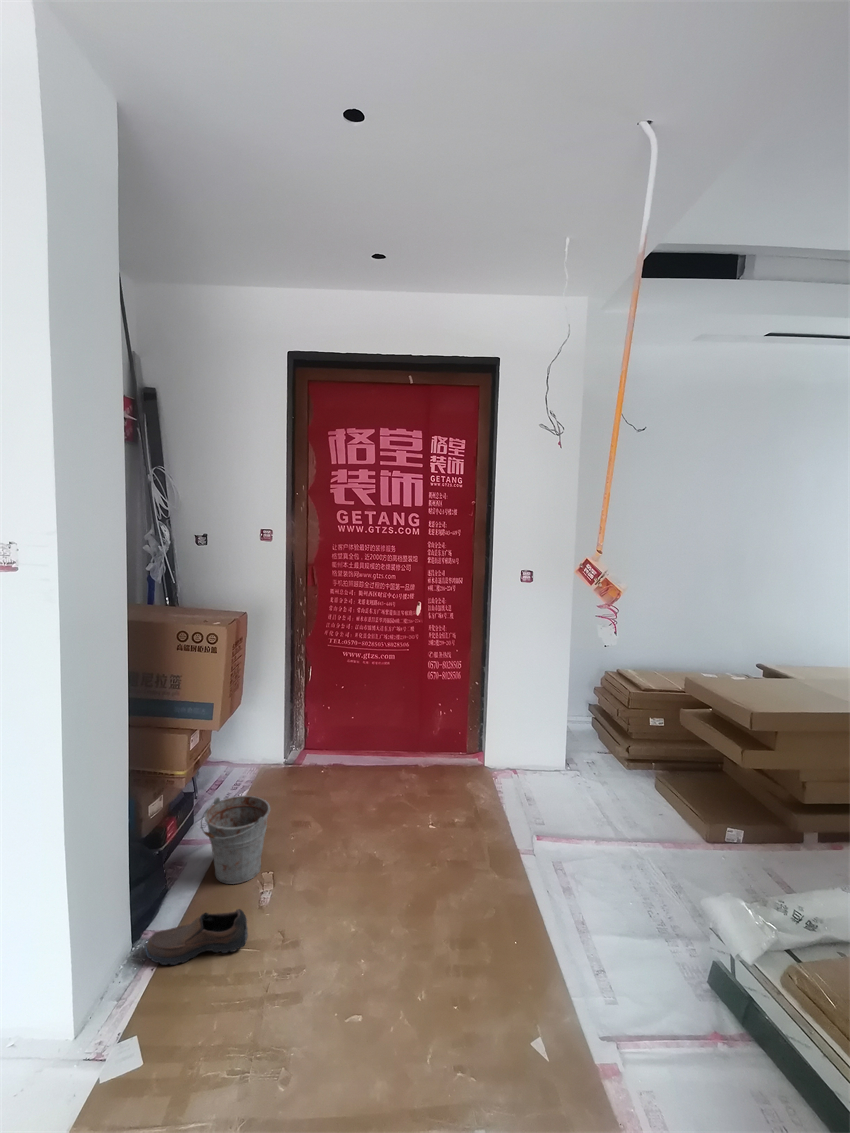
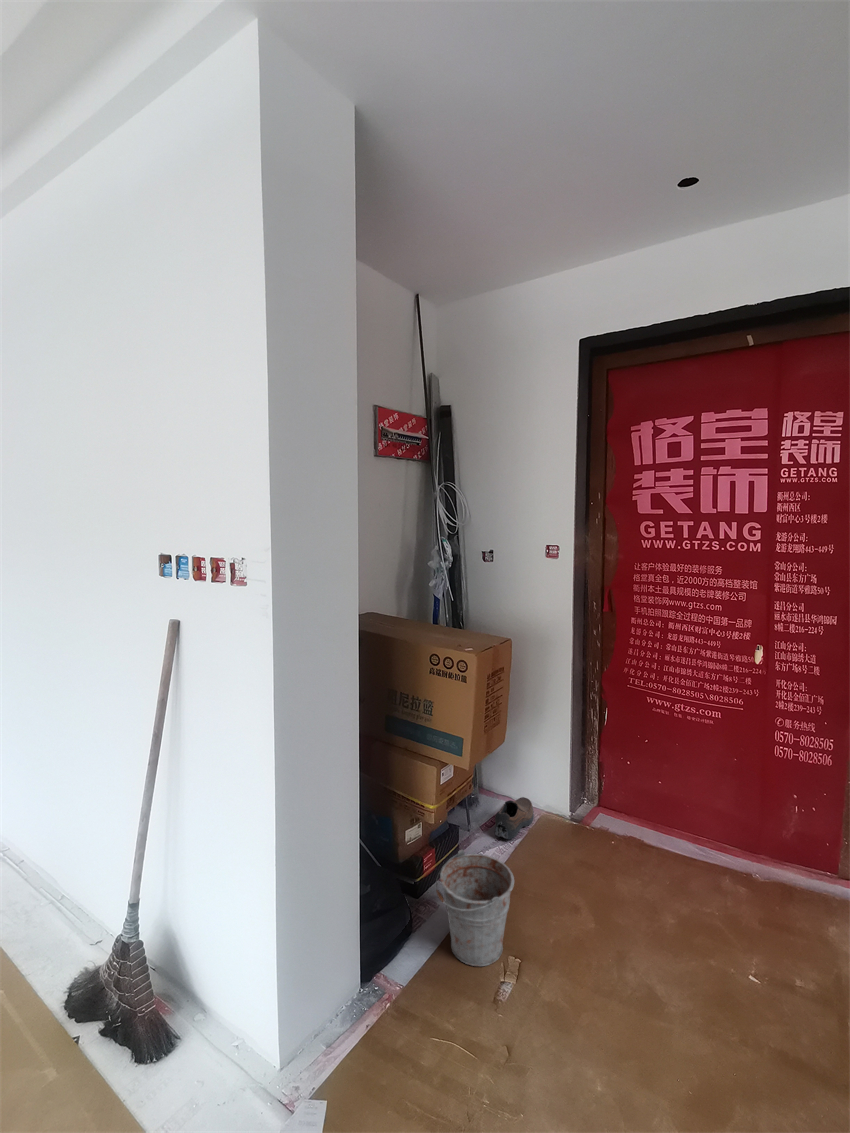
shoe: present [145,909,248,965] -> present [495,797,534,839]

